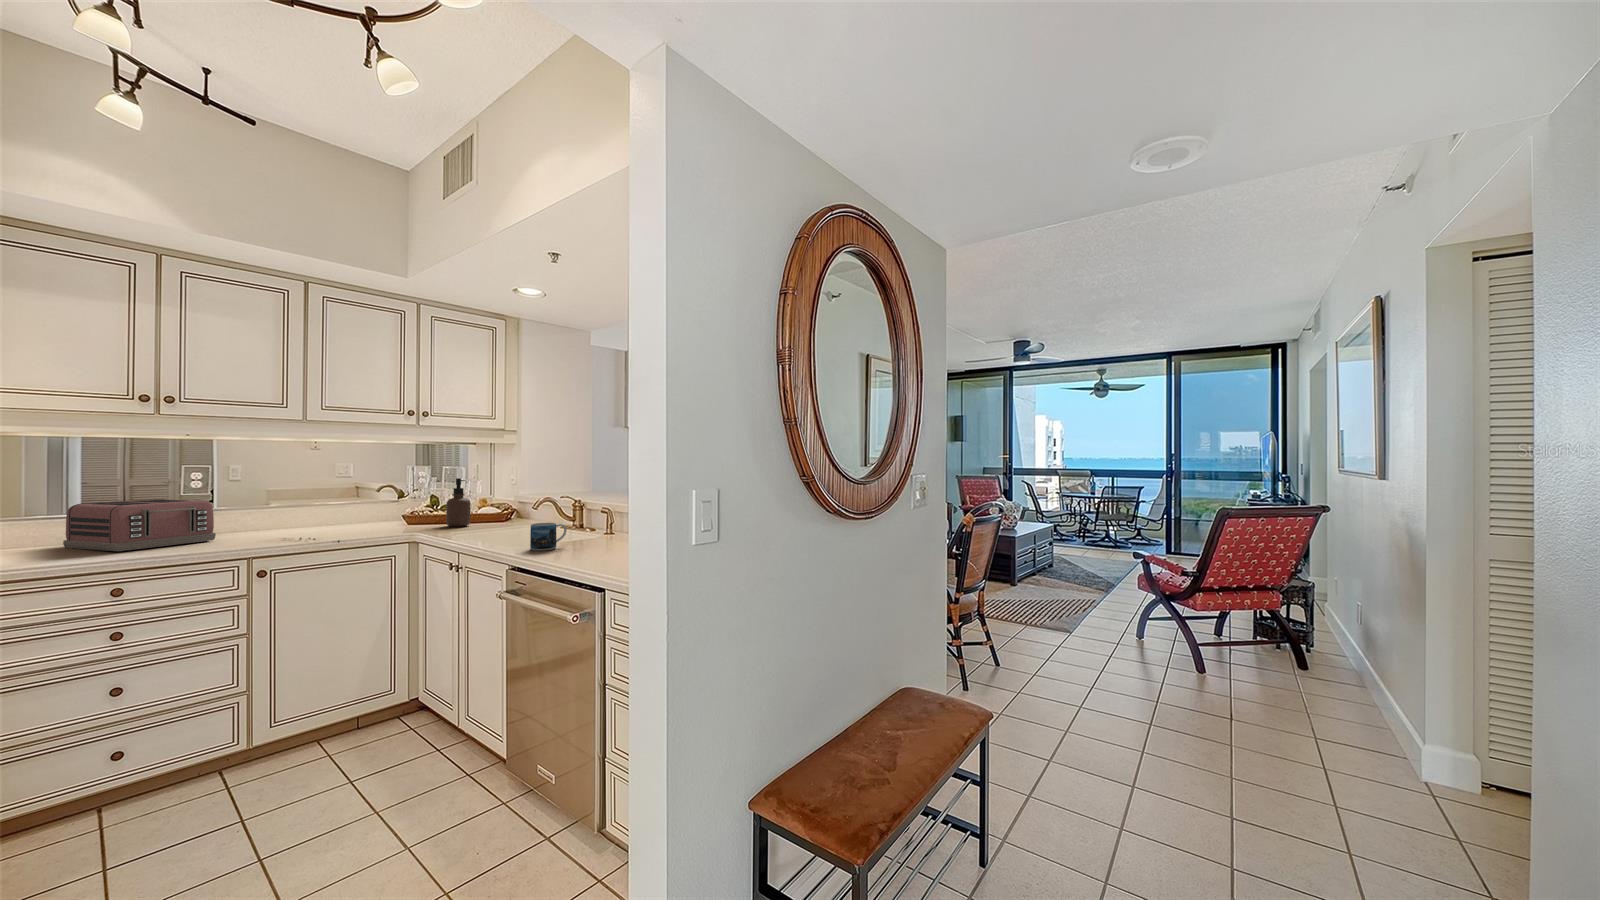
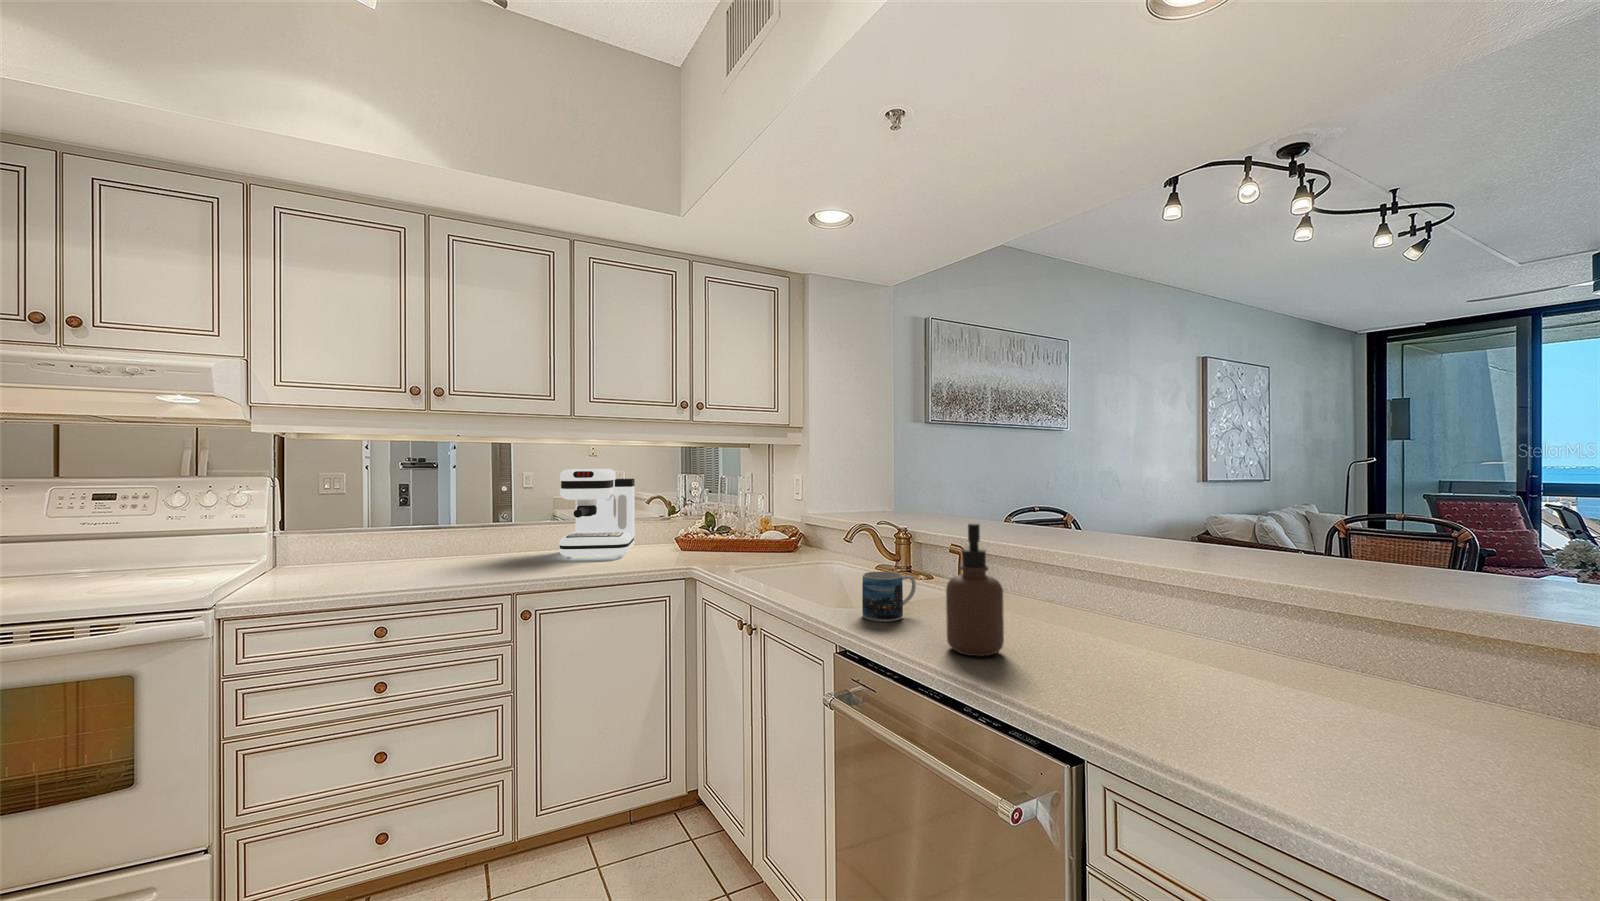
coffee maker: none [291,463,365,533] -> present [559,469,635,558]
soap dispenser: present [446,478,471,527] -> present [946,523,1004,656]
toaster: present [63,499,216,551] -> none [352,511,485,576]

